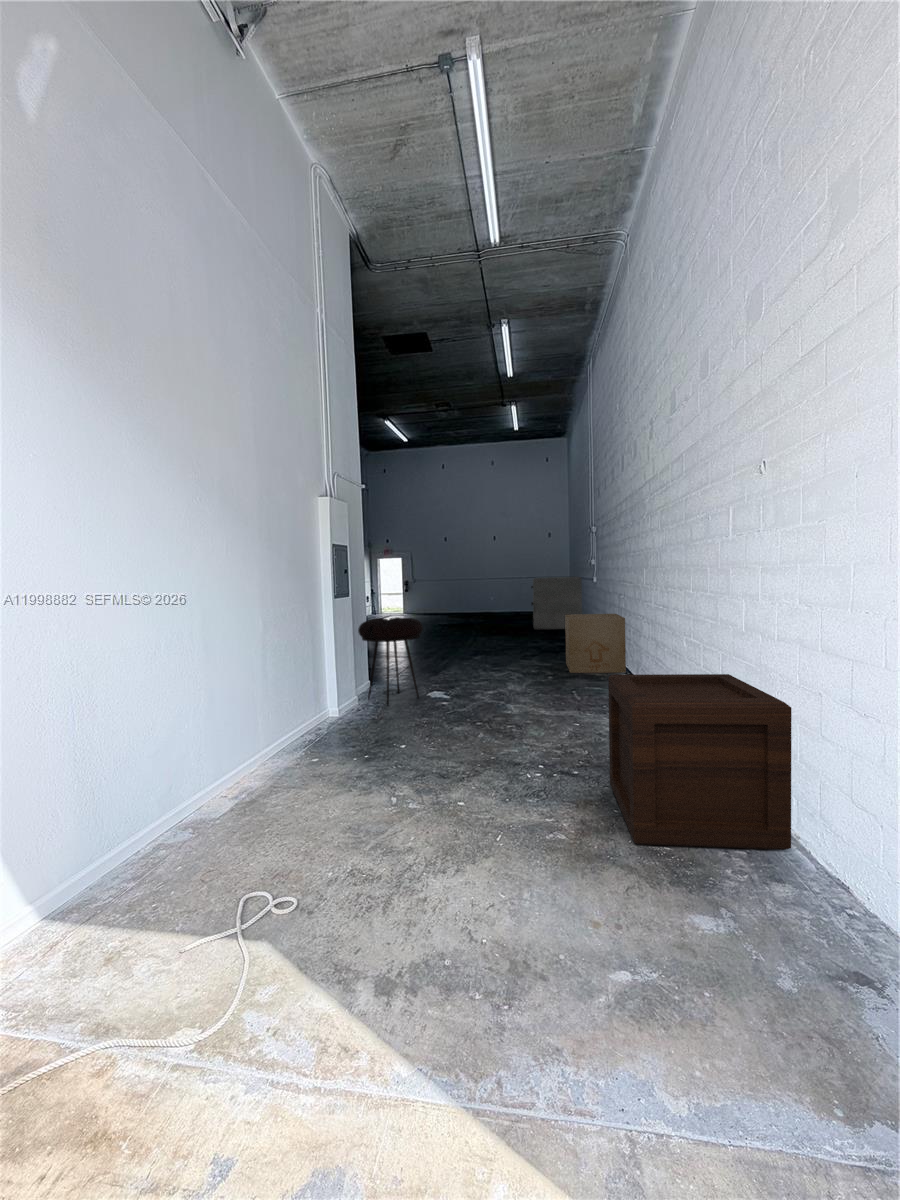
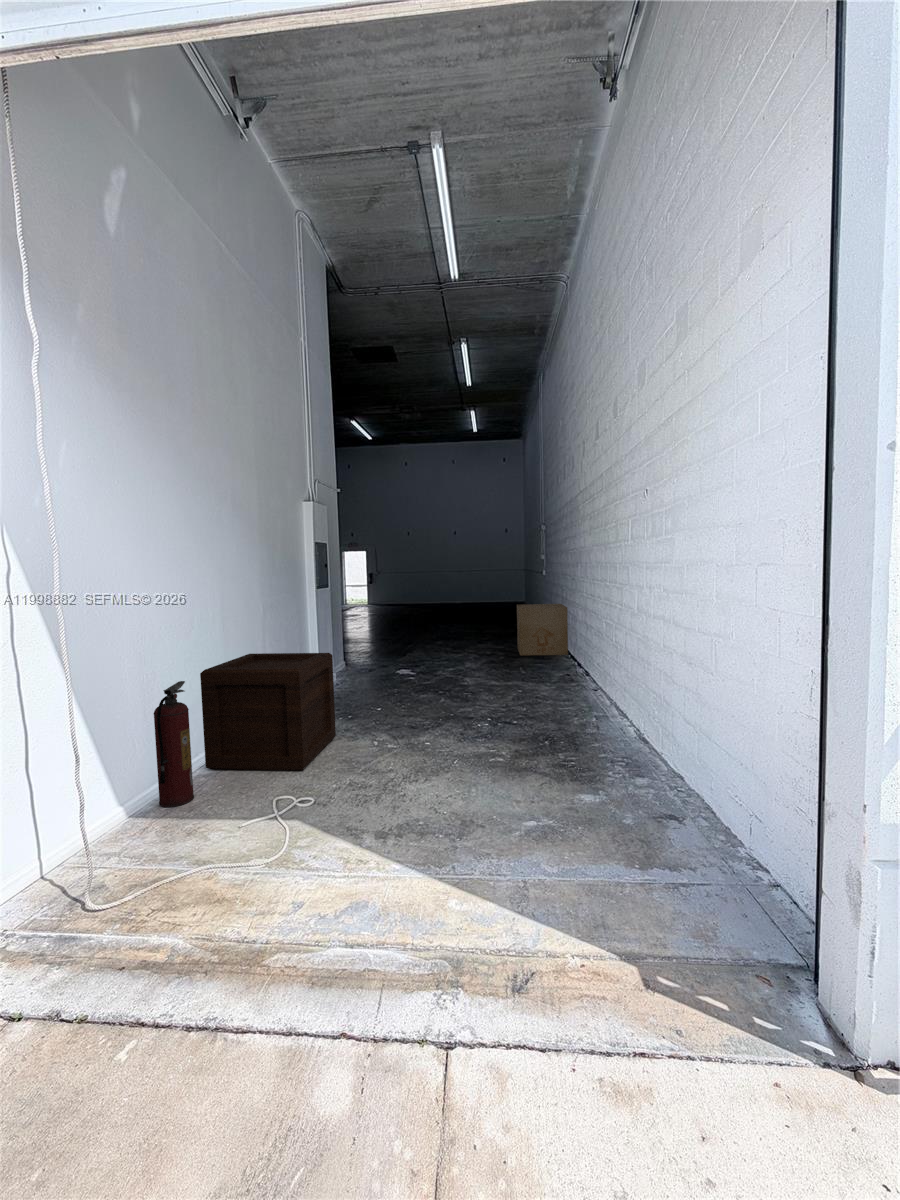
filing cabinet: present [531,577,582,630] -> none [489,570,536,620]
stool: present [358,617,423,705] -> none [335,607,391,683]
wooden crate: present [608,674,791,850] -> present [200,653,336,771]
fire extinguisher: none [78,725,138,906] -> present [154,681,194,807]

